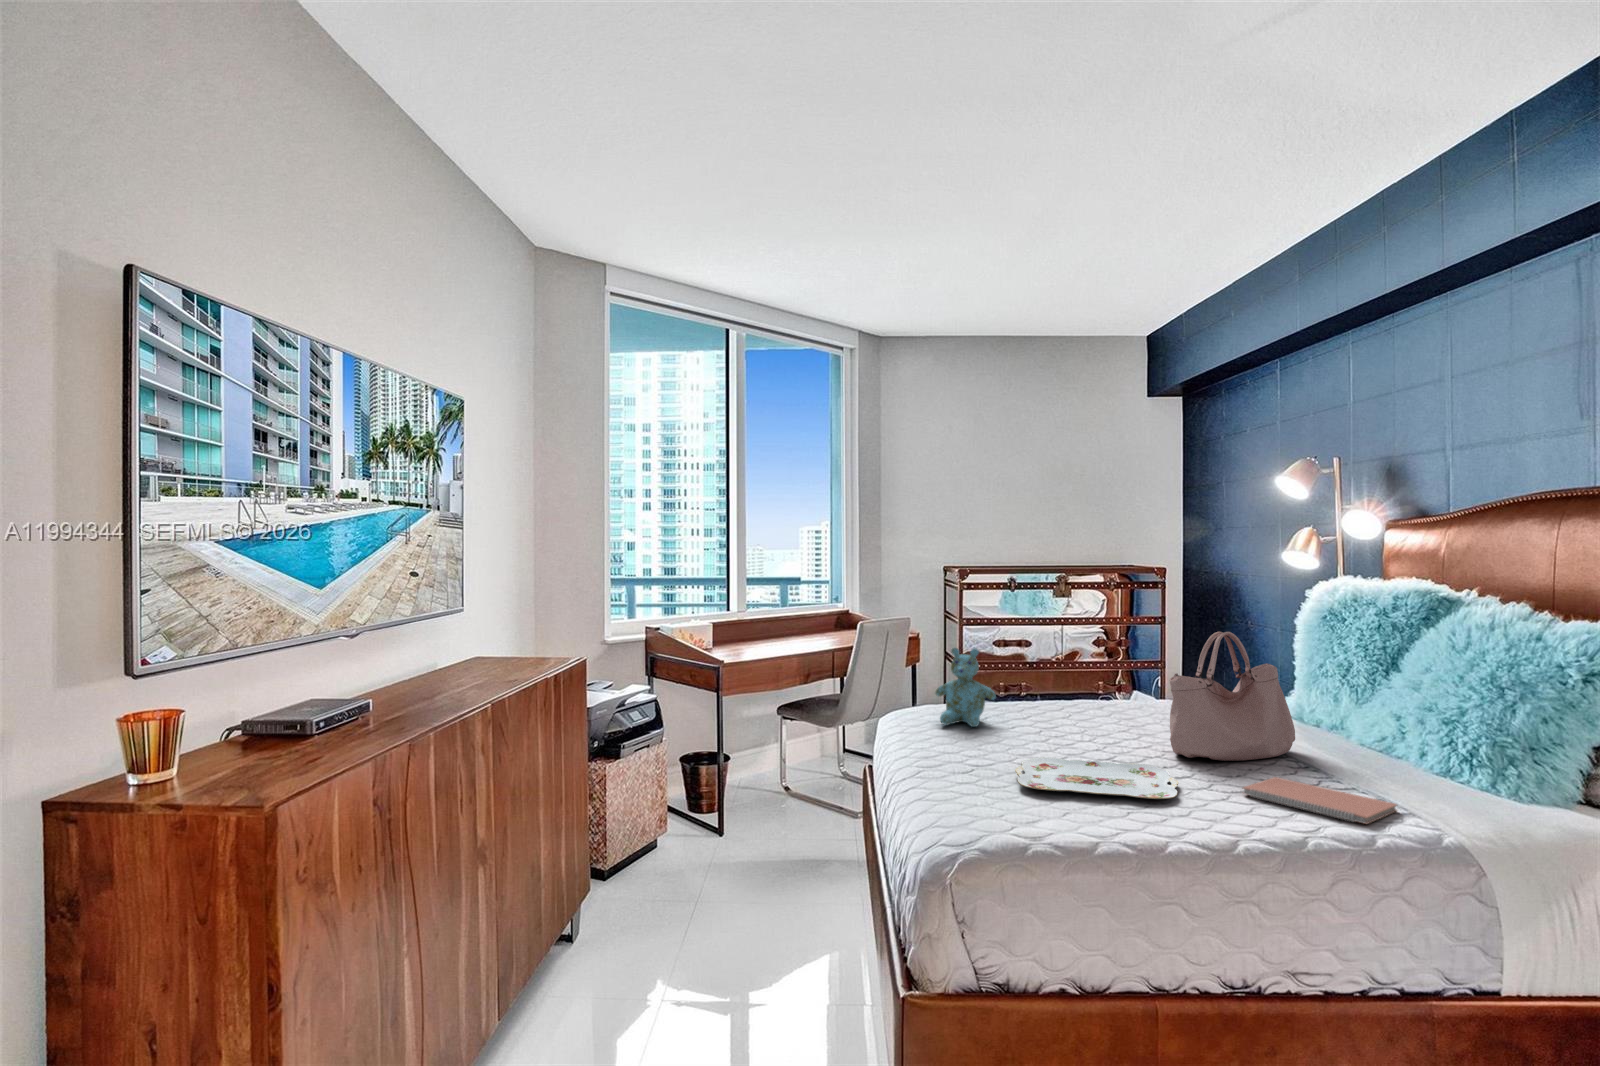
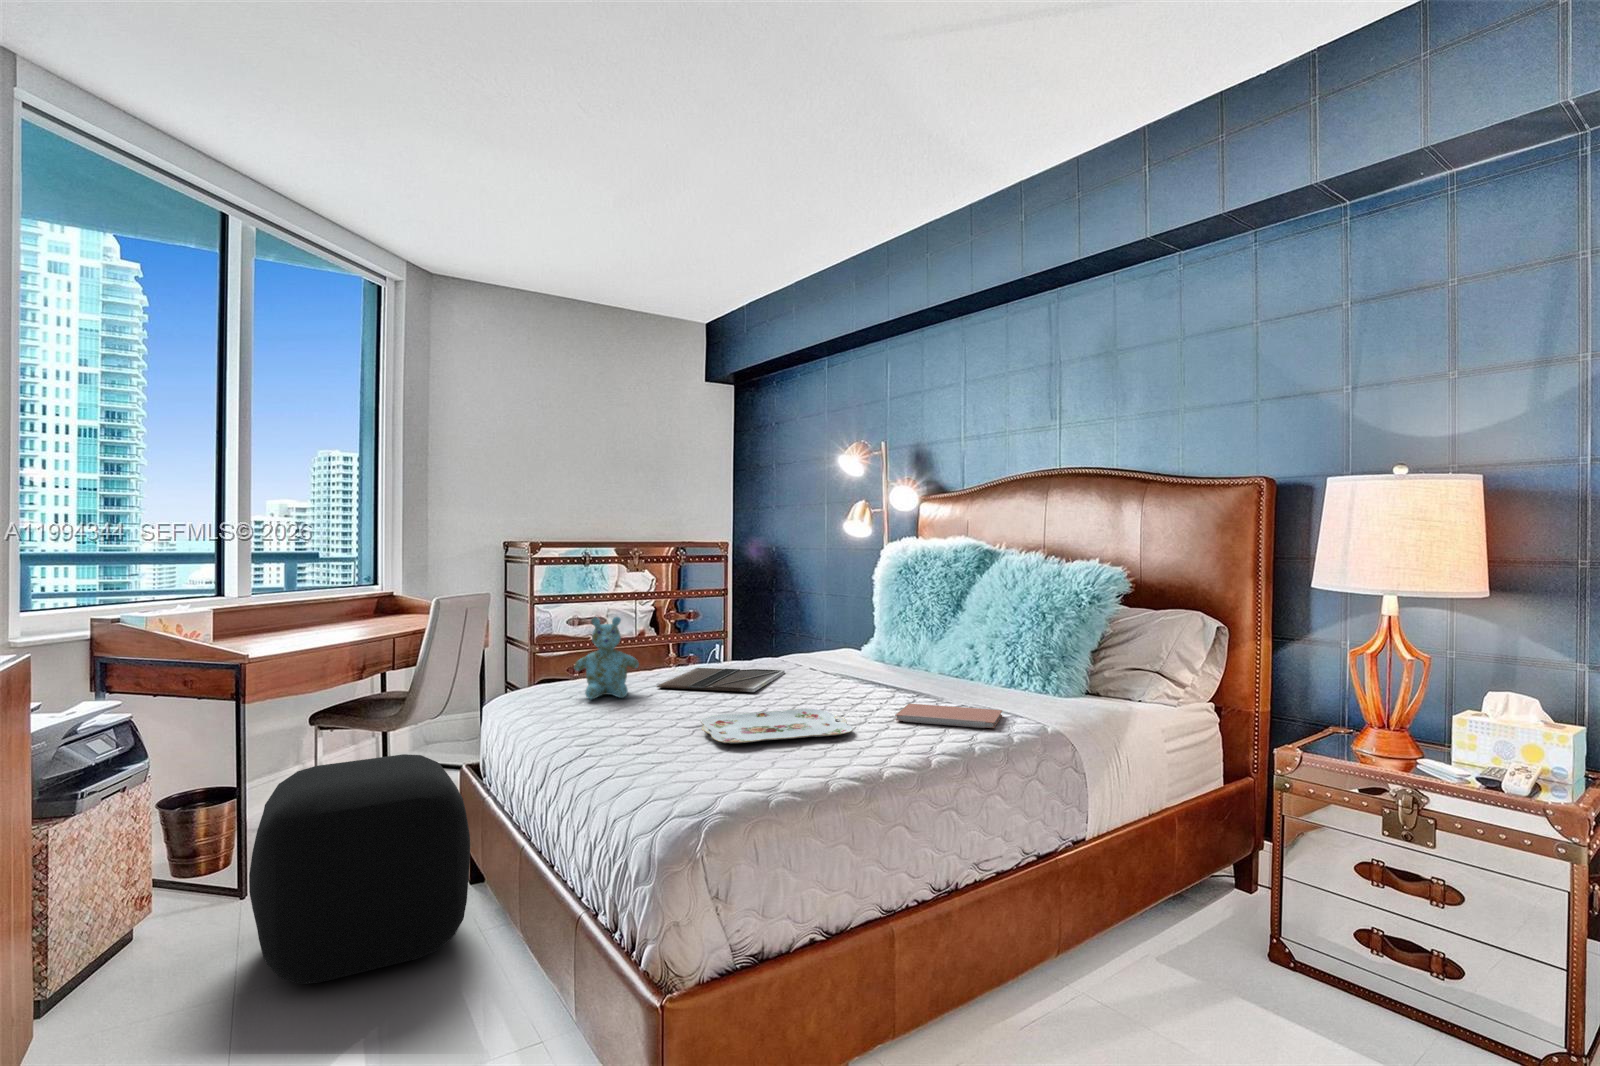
handbag: present [1169,632,1295,761] -> none [814,584,903,698]
laptop: none [1015,705,1163,739] -> present [657,668,785,692]
ottoman: none [679,751,839,926] -> present [249,754,470,984]

